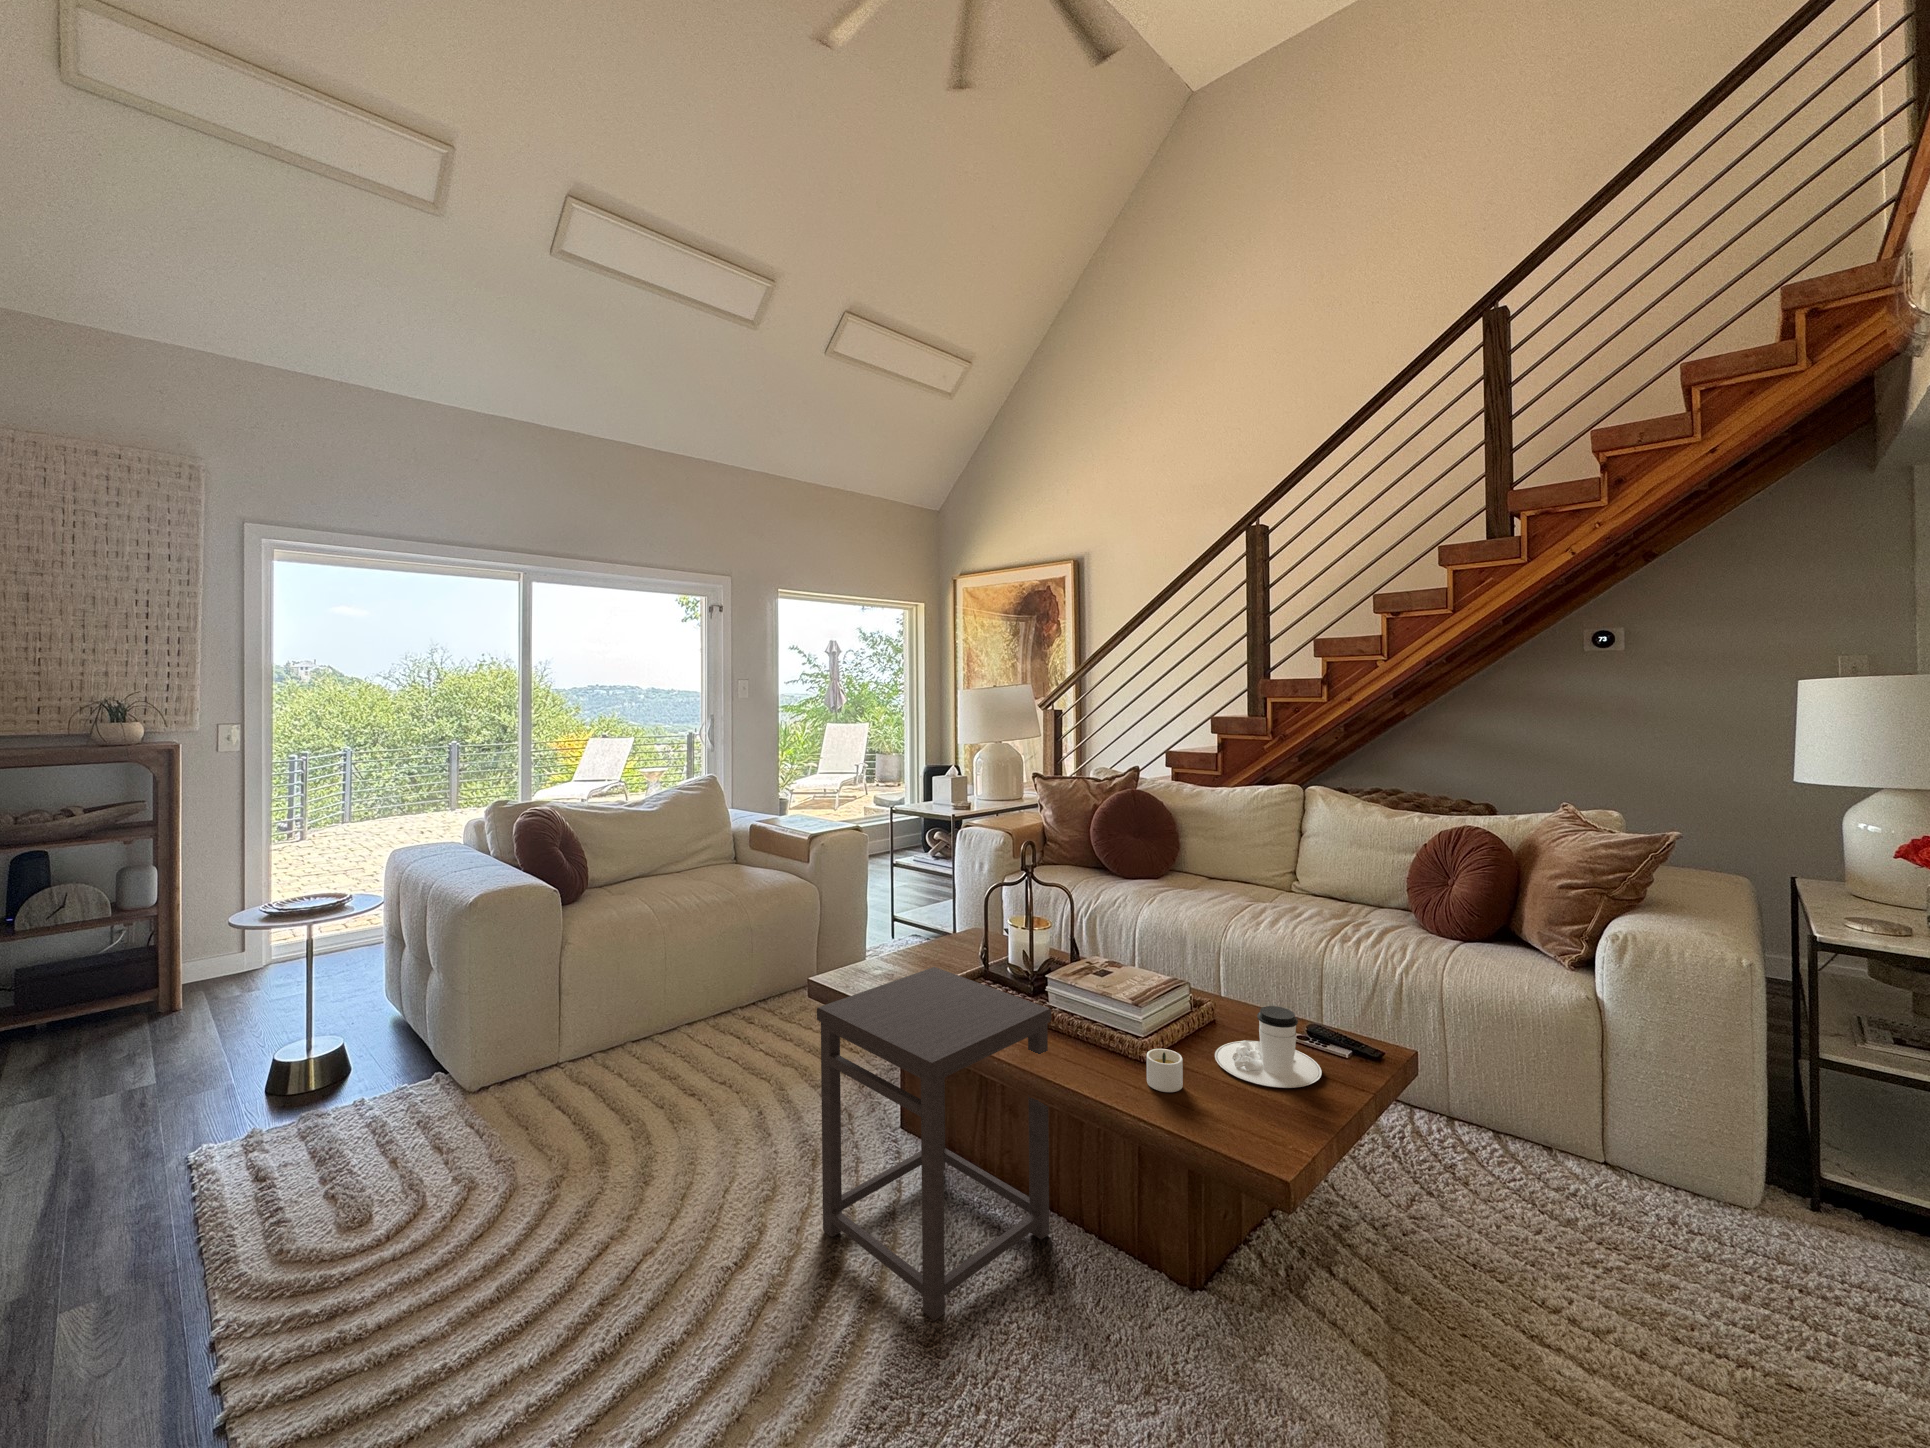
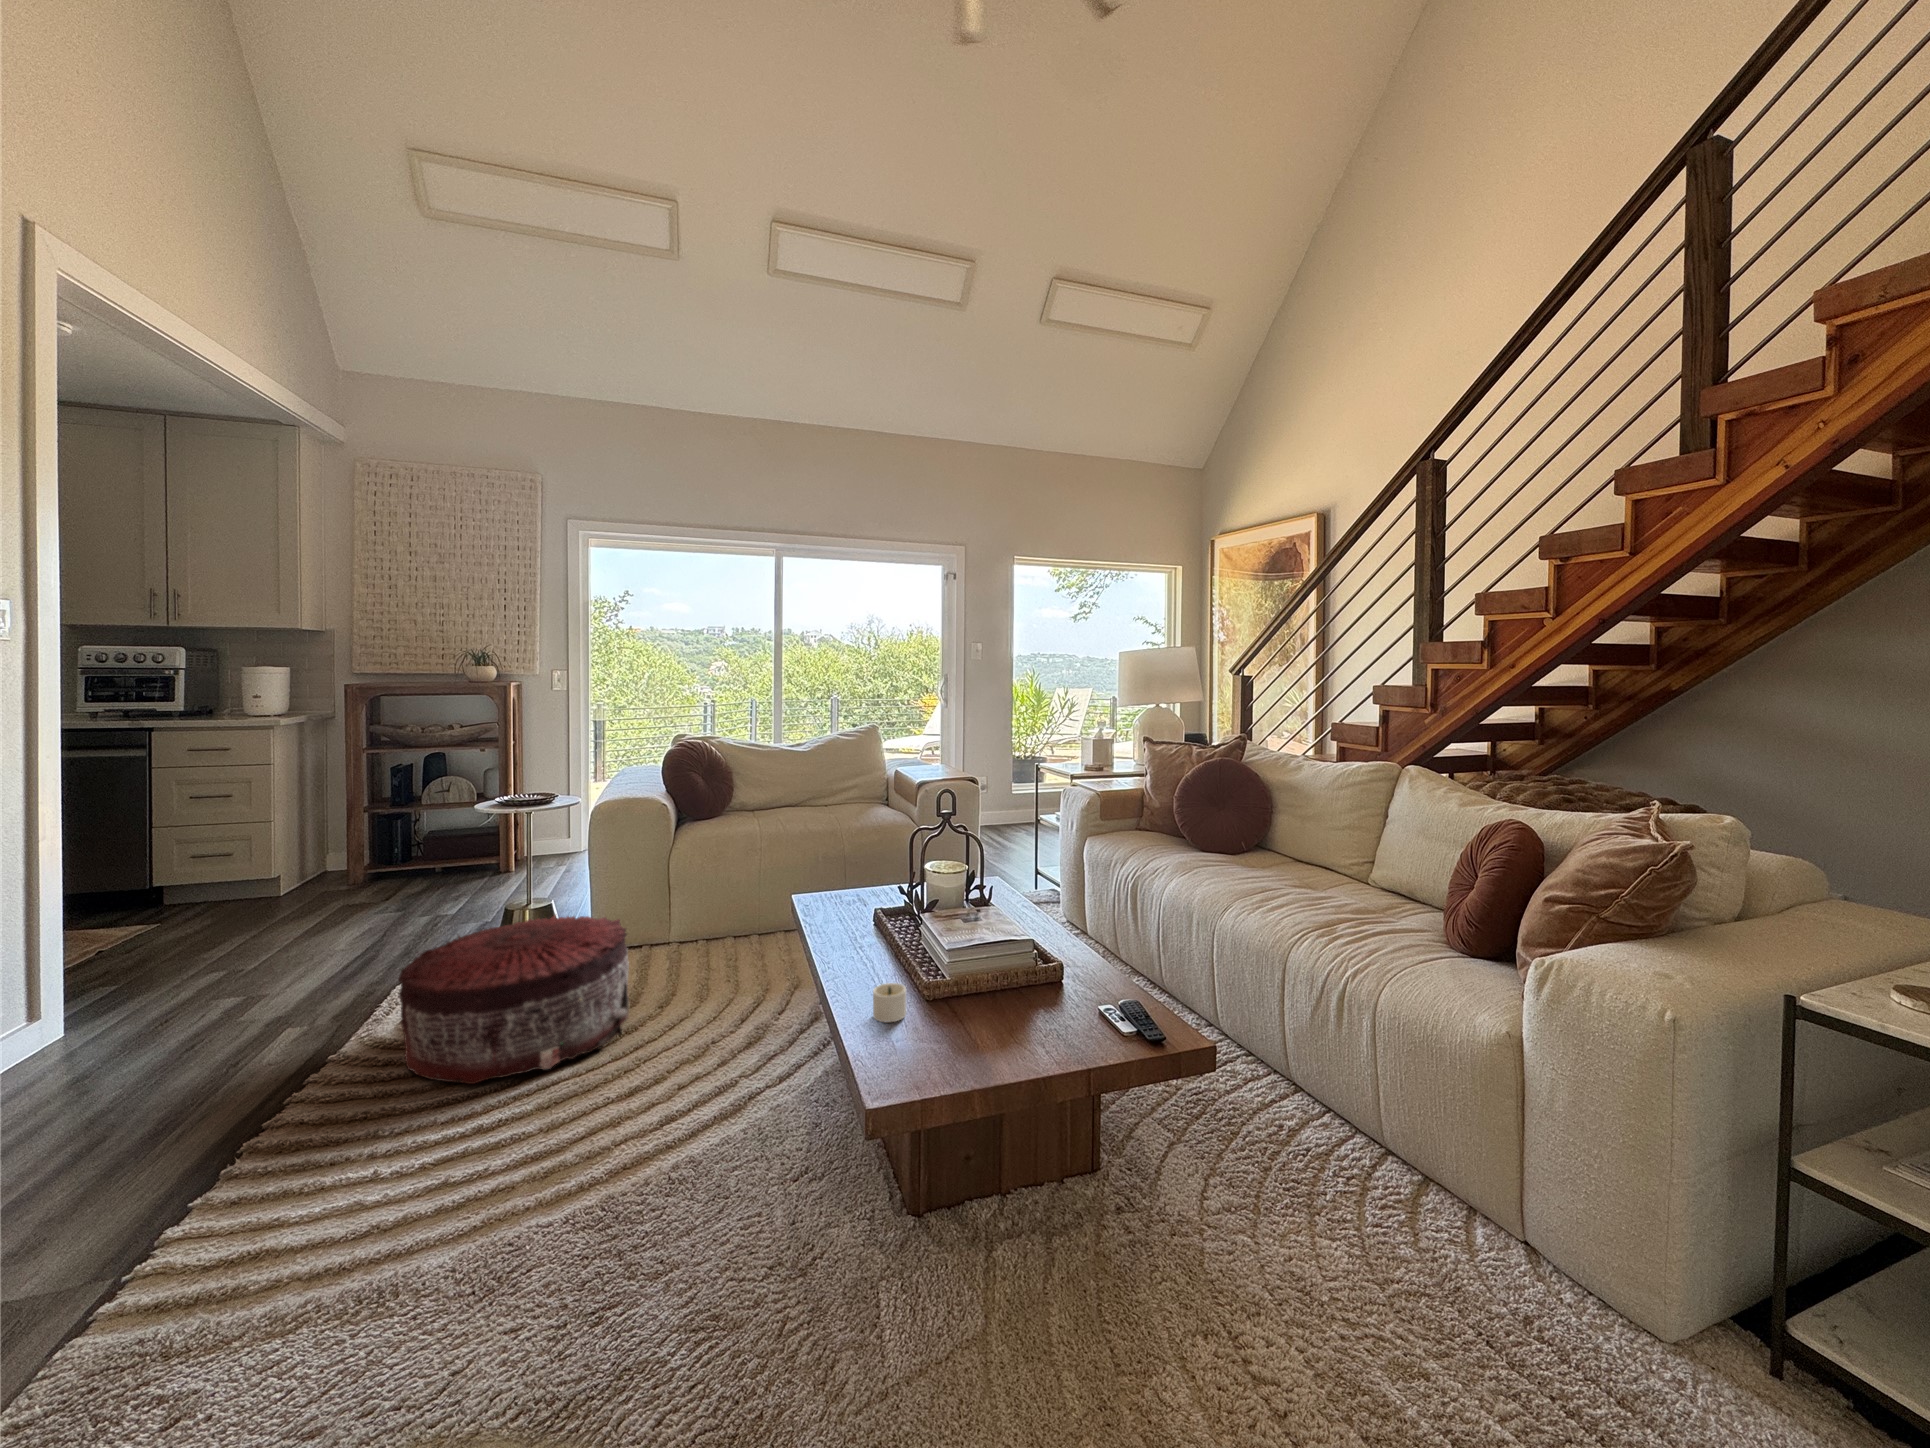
side table: present [817,967,1051,1321] -> none [688,893,854,1172]
coffee cup: present [1215,1006,1322,1088] -> none [963,963,1062,1044]
pouf: none [338,1042,653,1319] -> present [398,916,629,1084]

